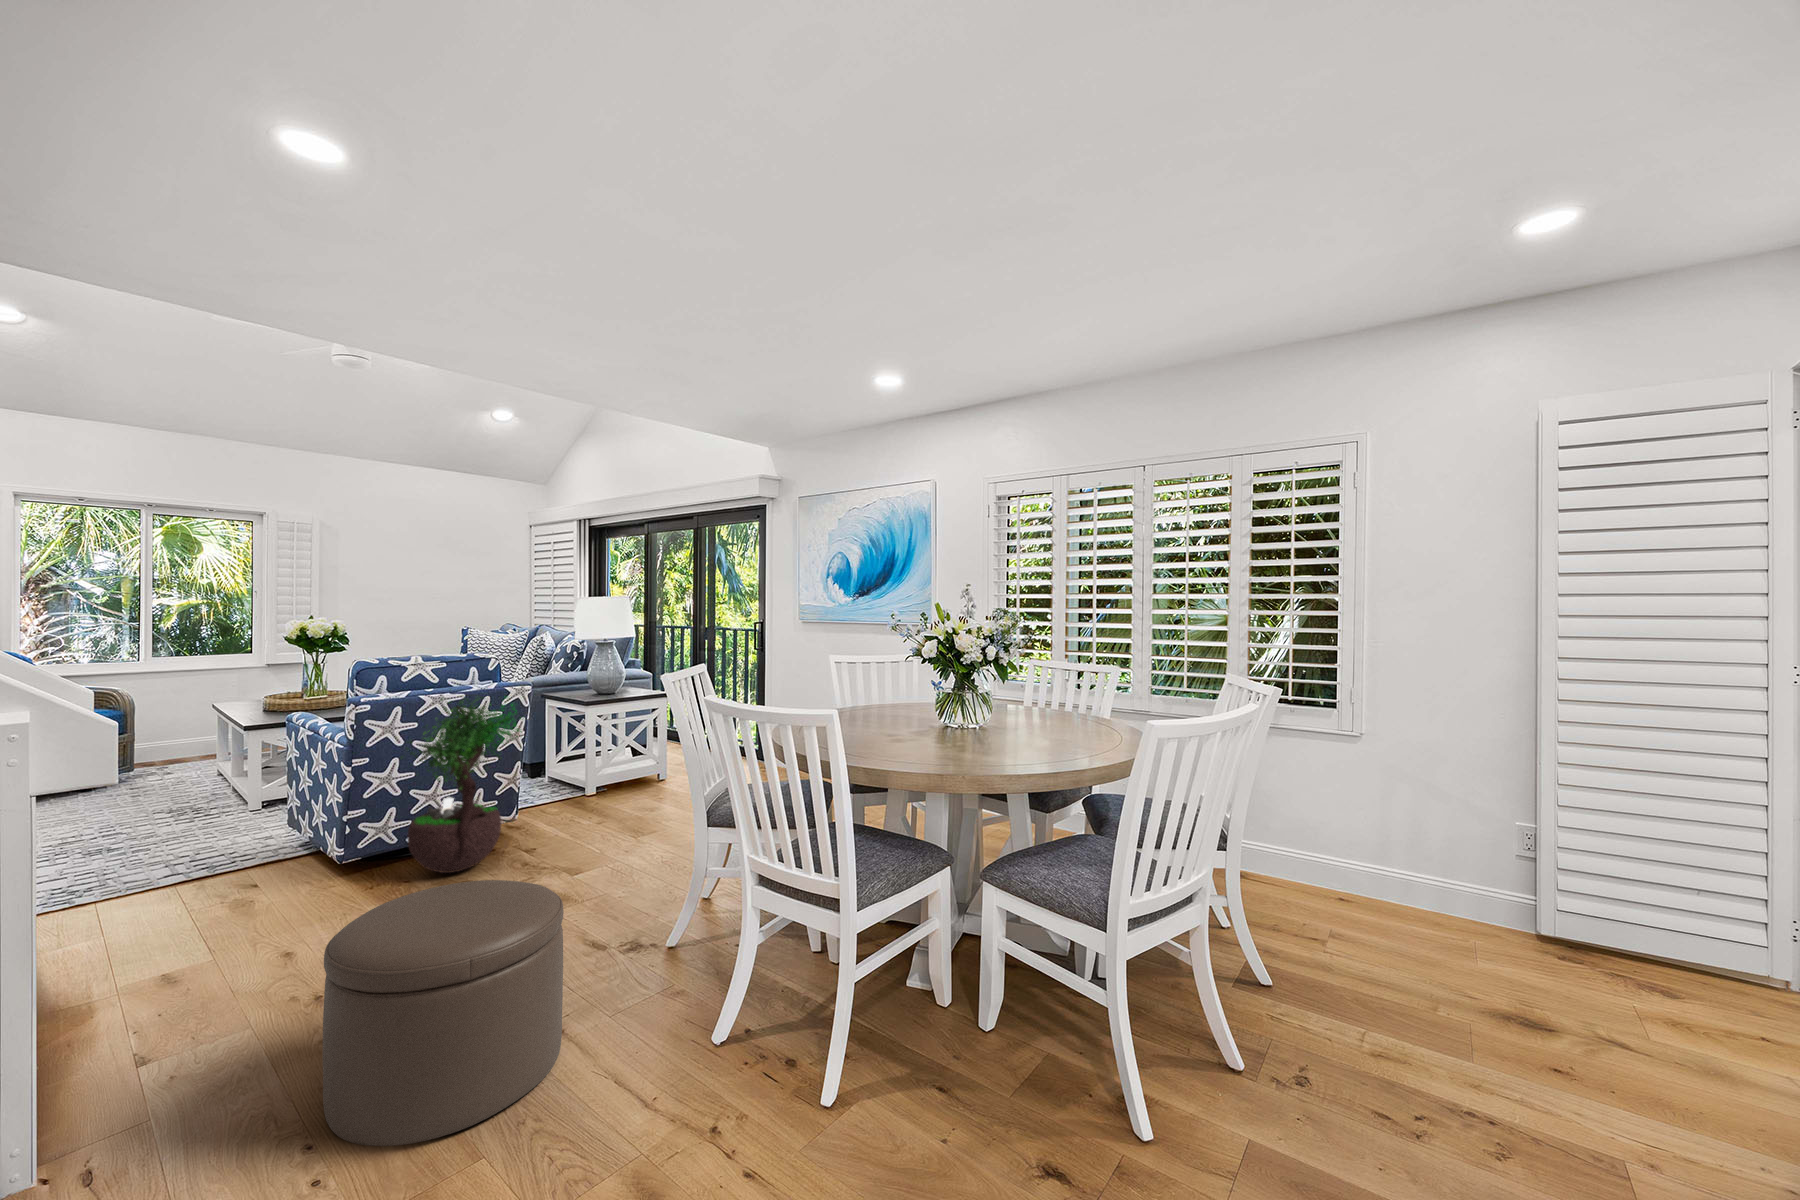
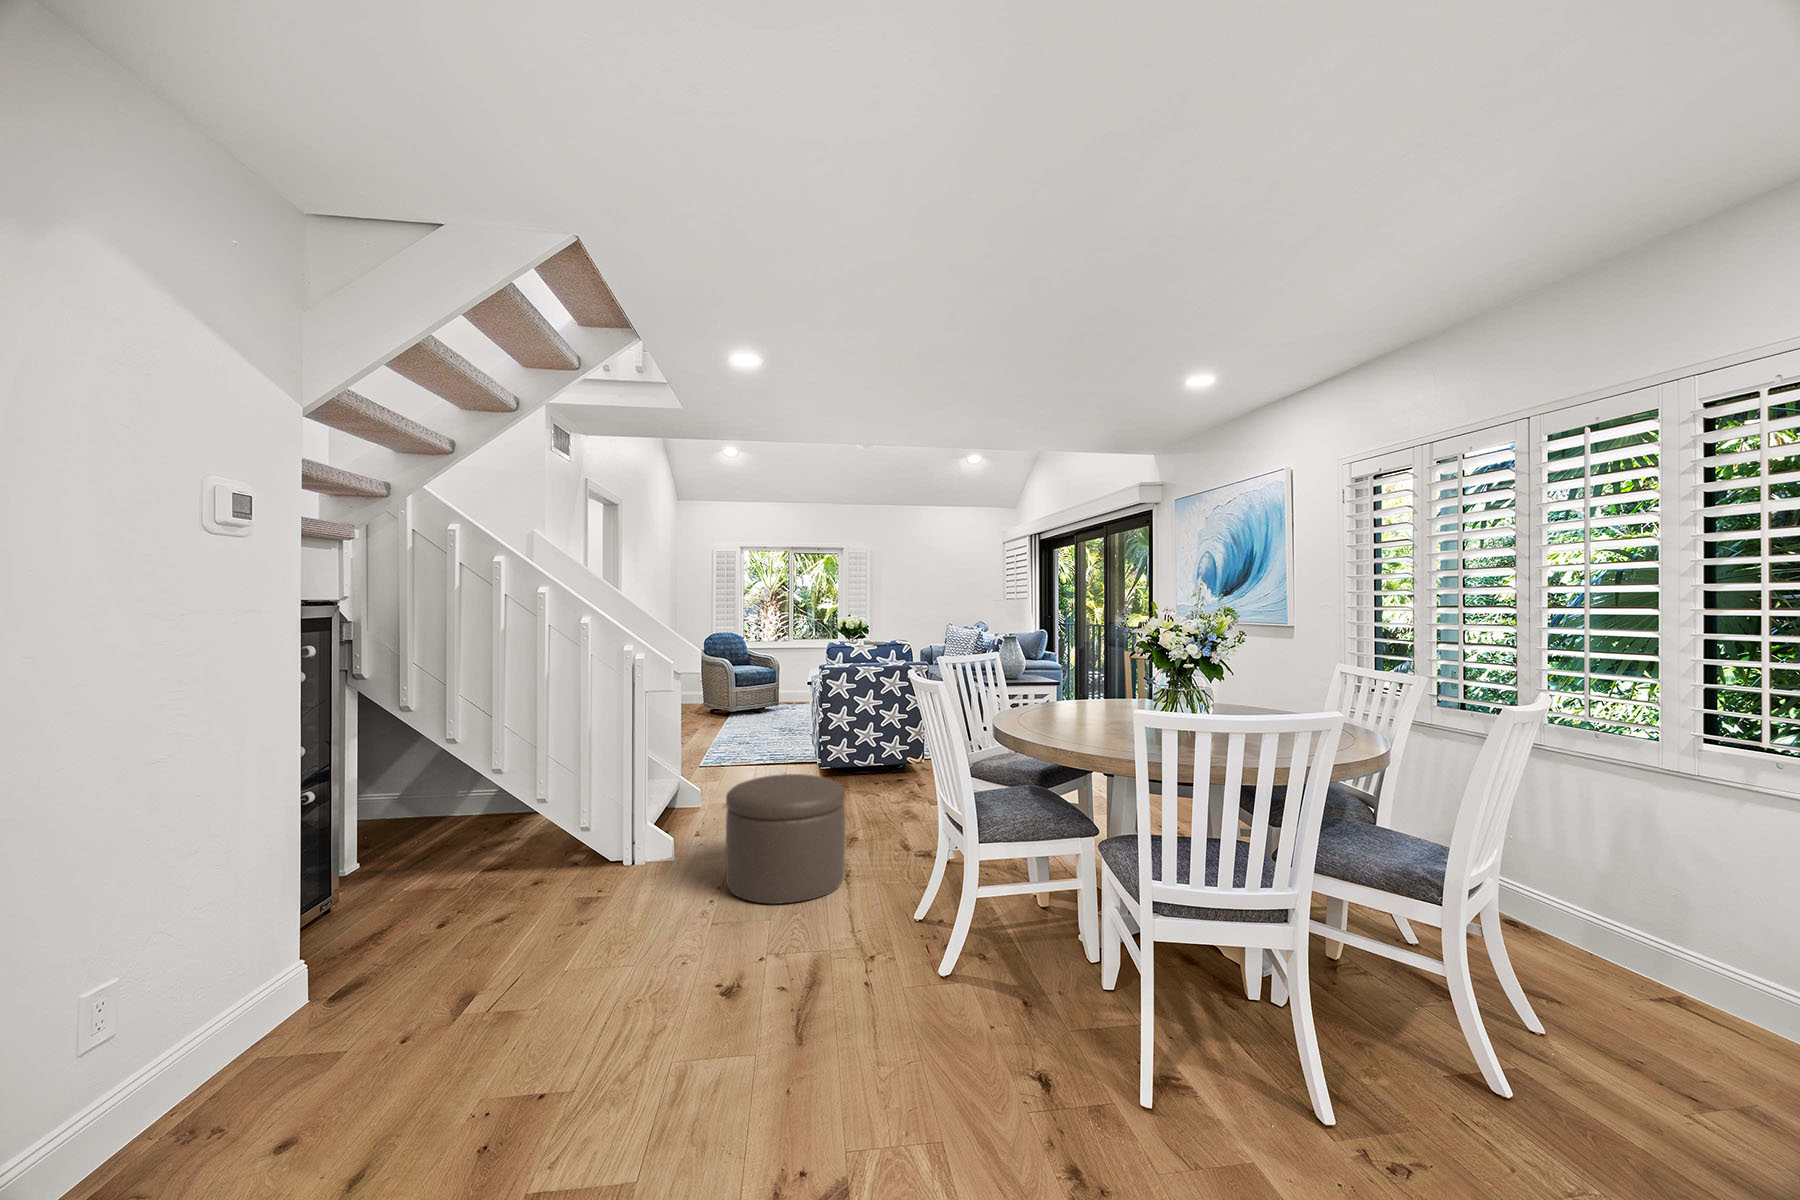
potted tree: present [401,689,521,873] -> none [835,662,909,787]

